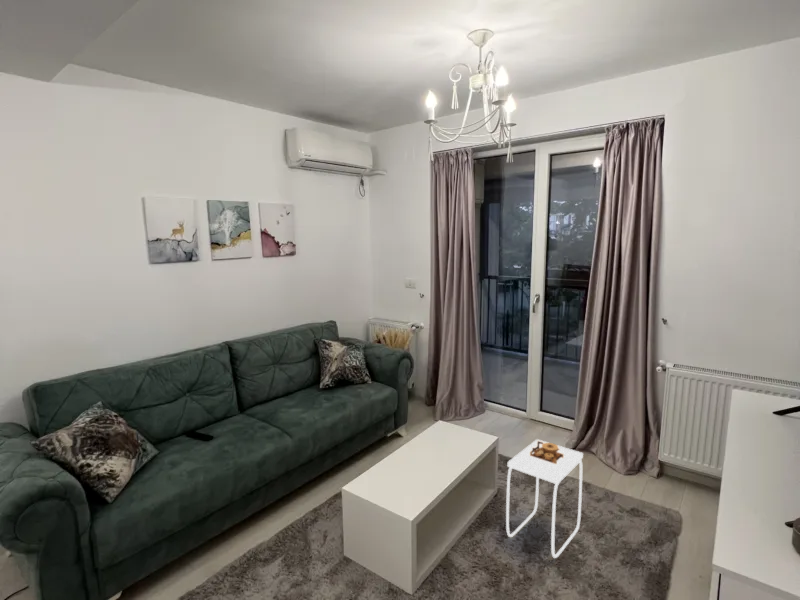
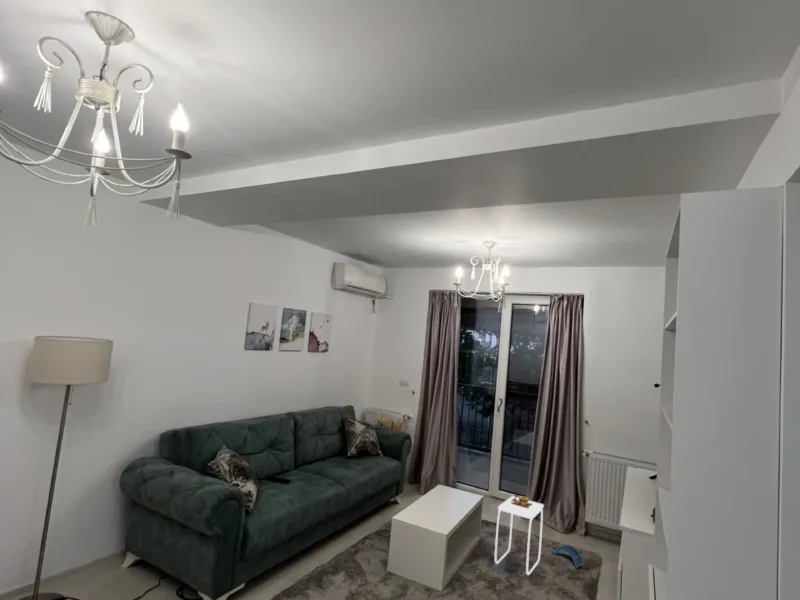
plush toy: none [602,503,647,541] -> present [552,546,582,568]

